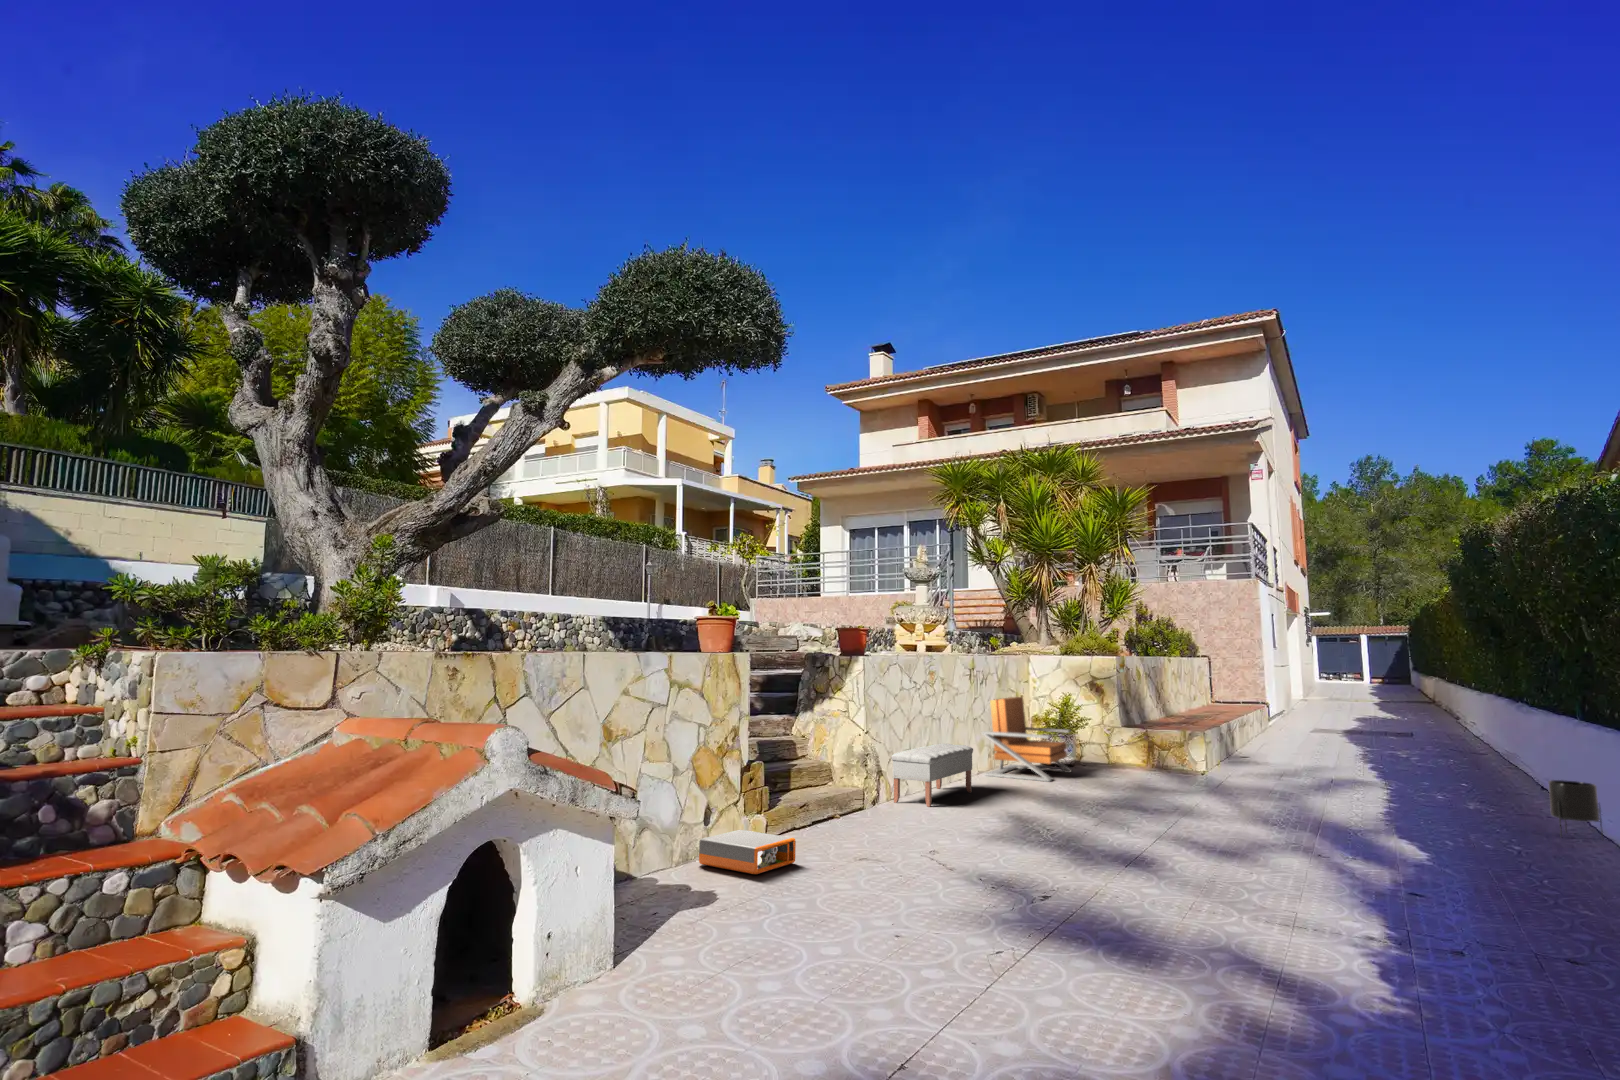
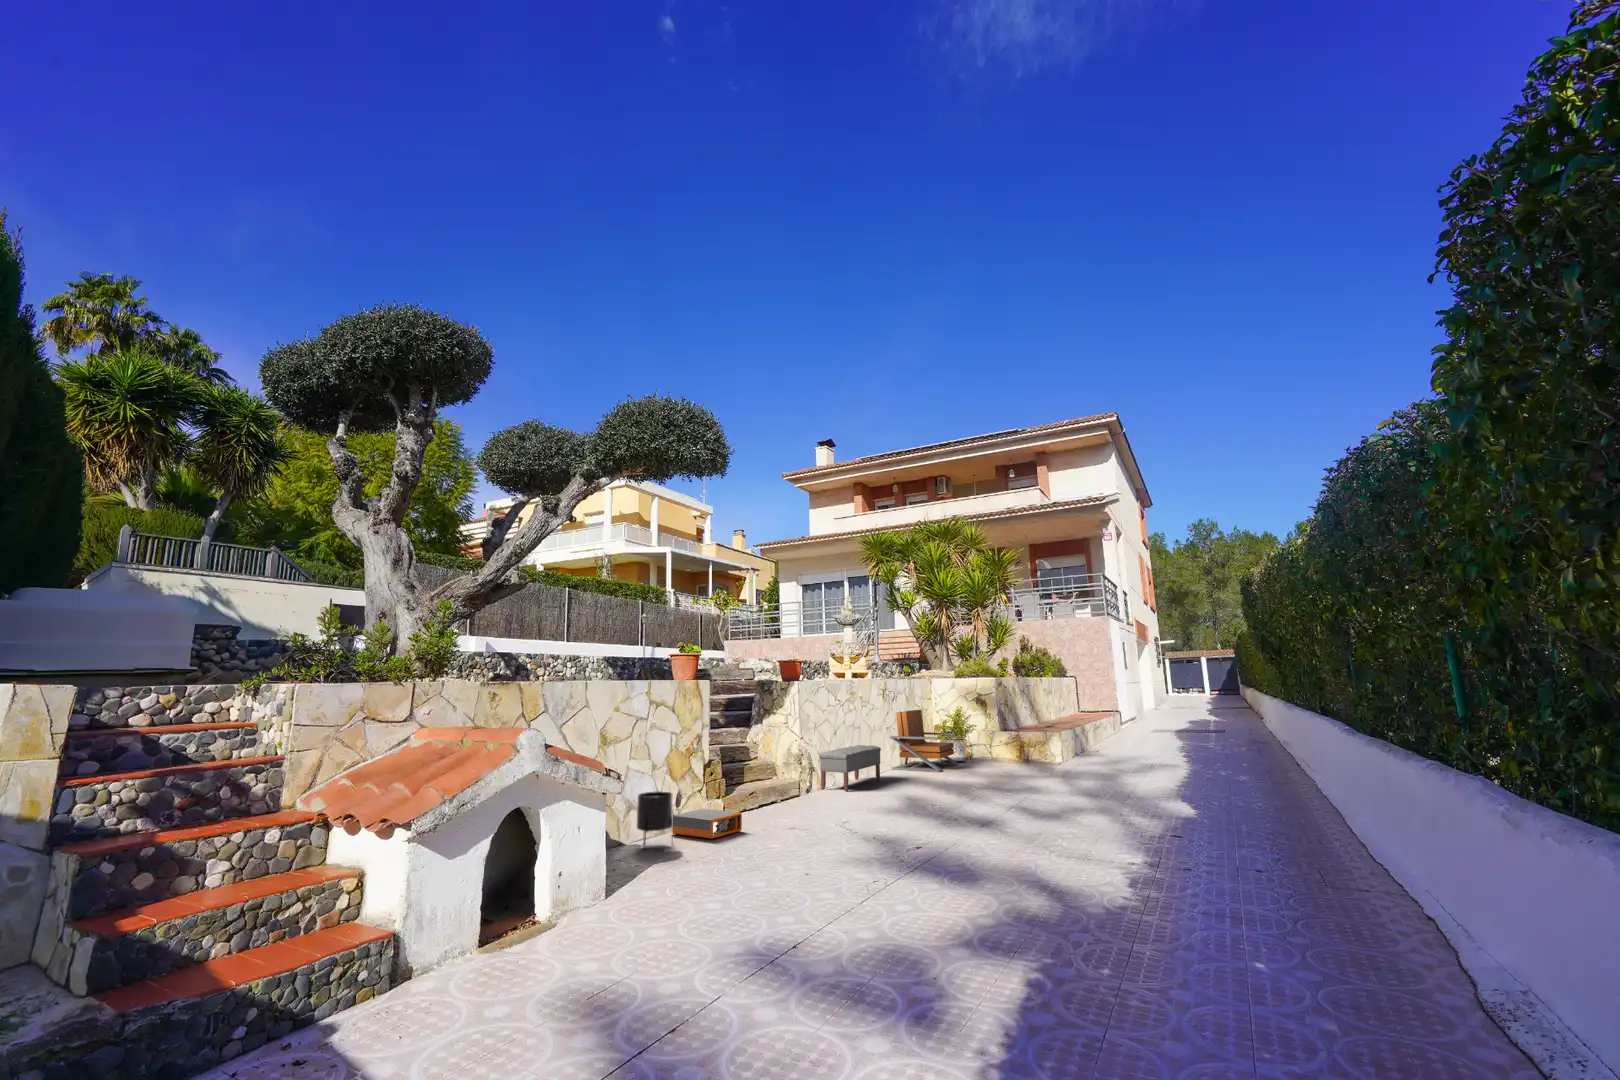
planter: present [1549,780,1603,836] -> present [637,791,673,843]

